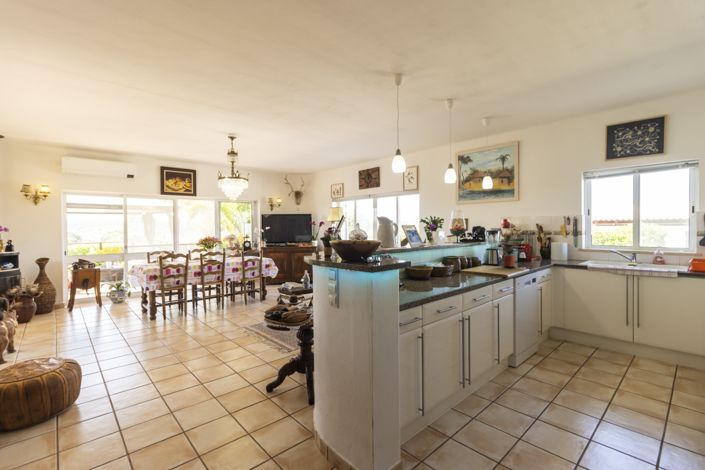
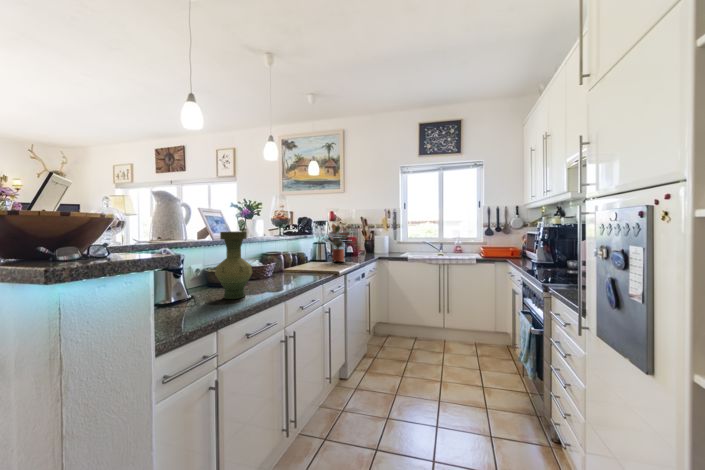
vase: none [418,246,441,288] -> present [215,231,252,299]

